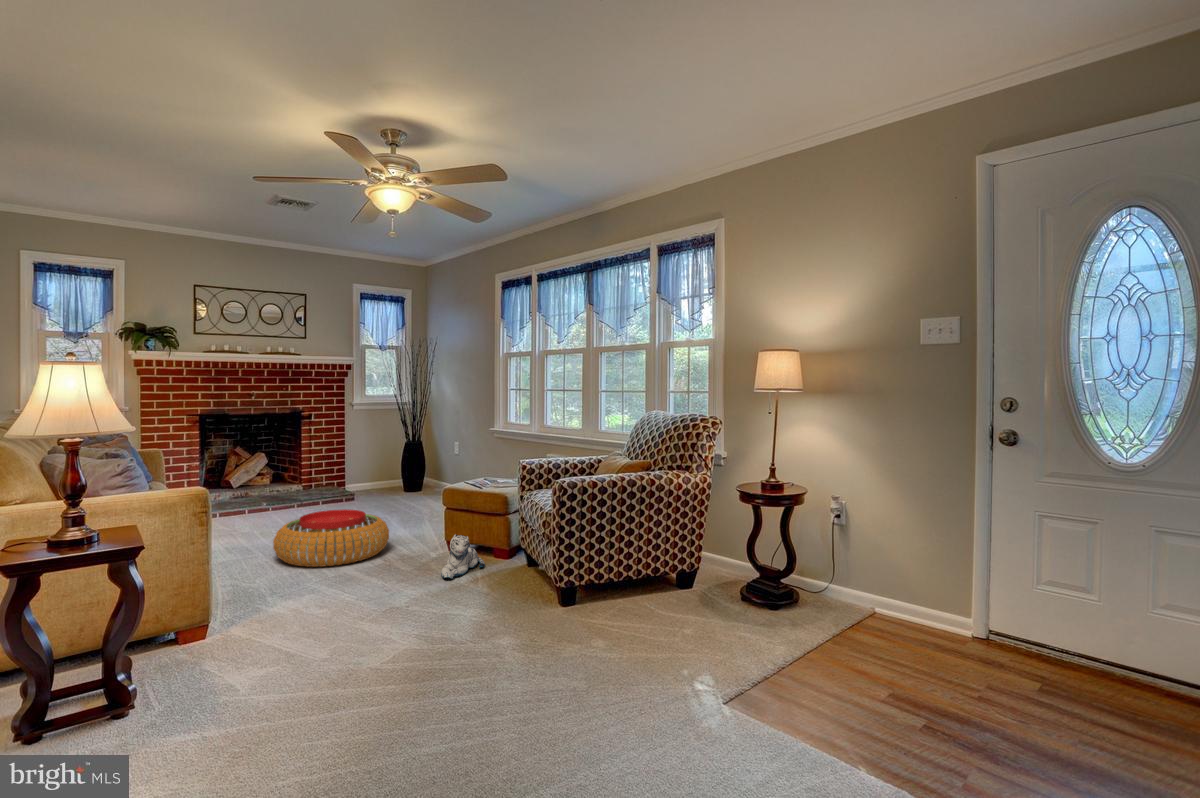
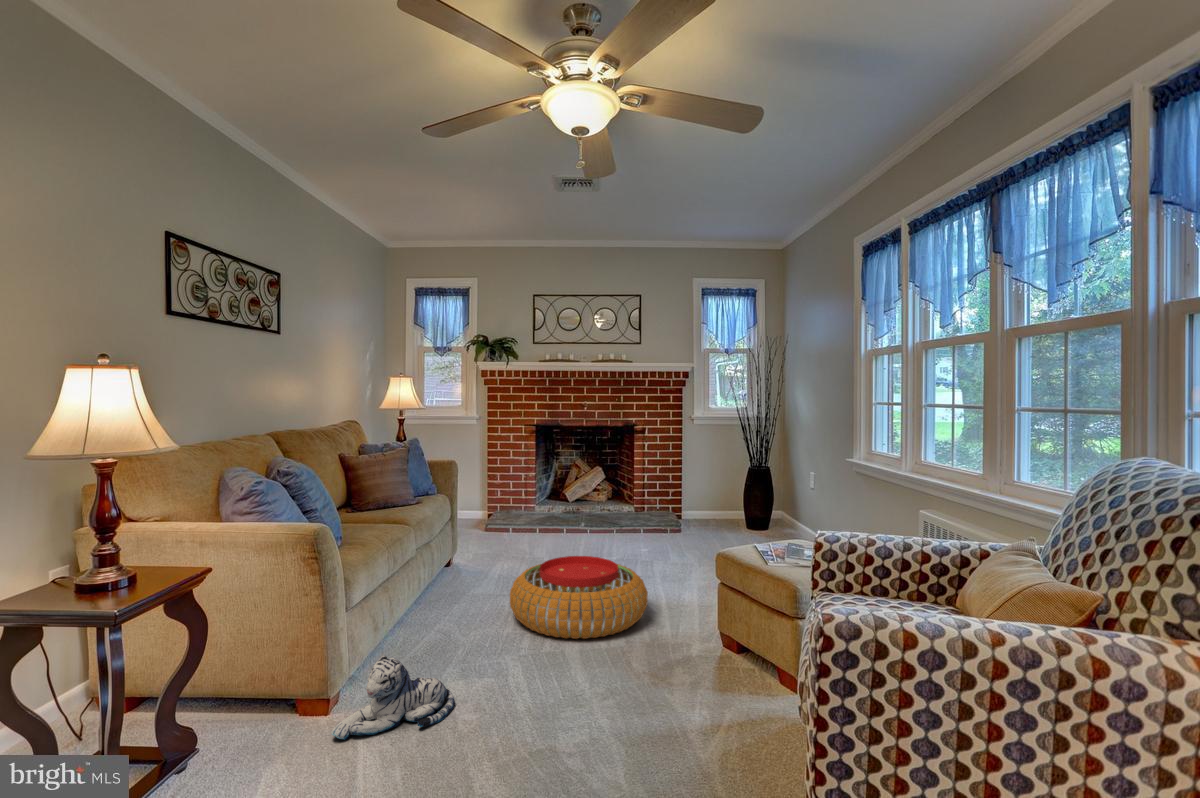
plush toy: present [441,535,485,579] -> present [331,656,455,740]

